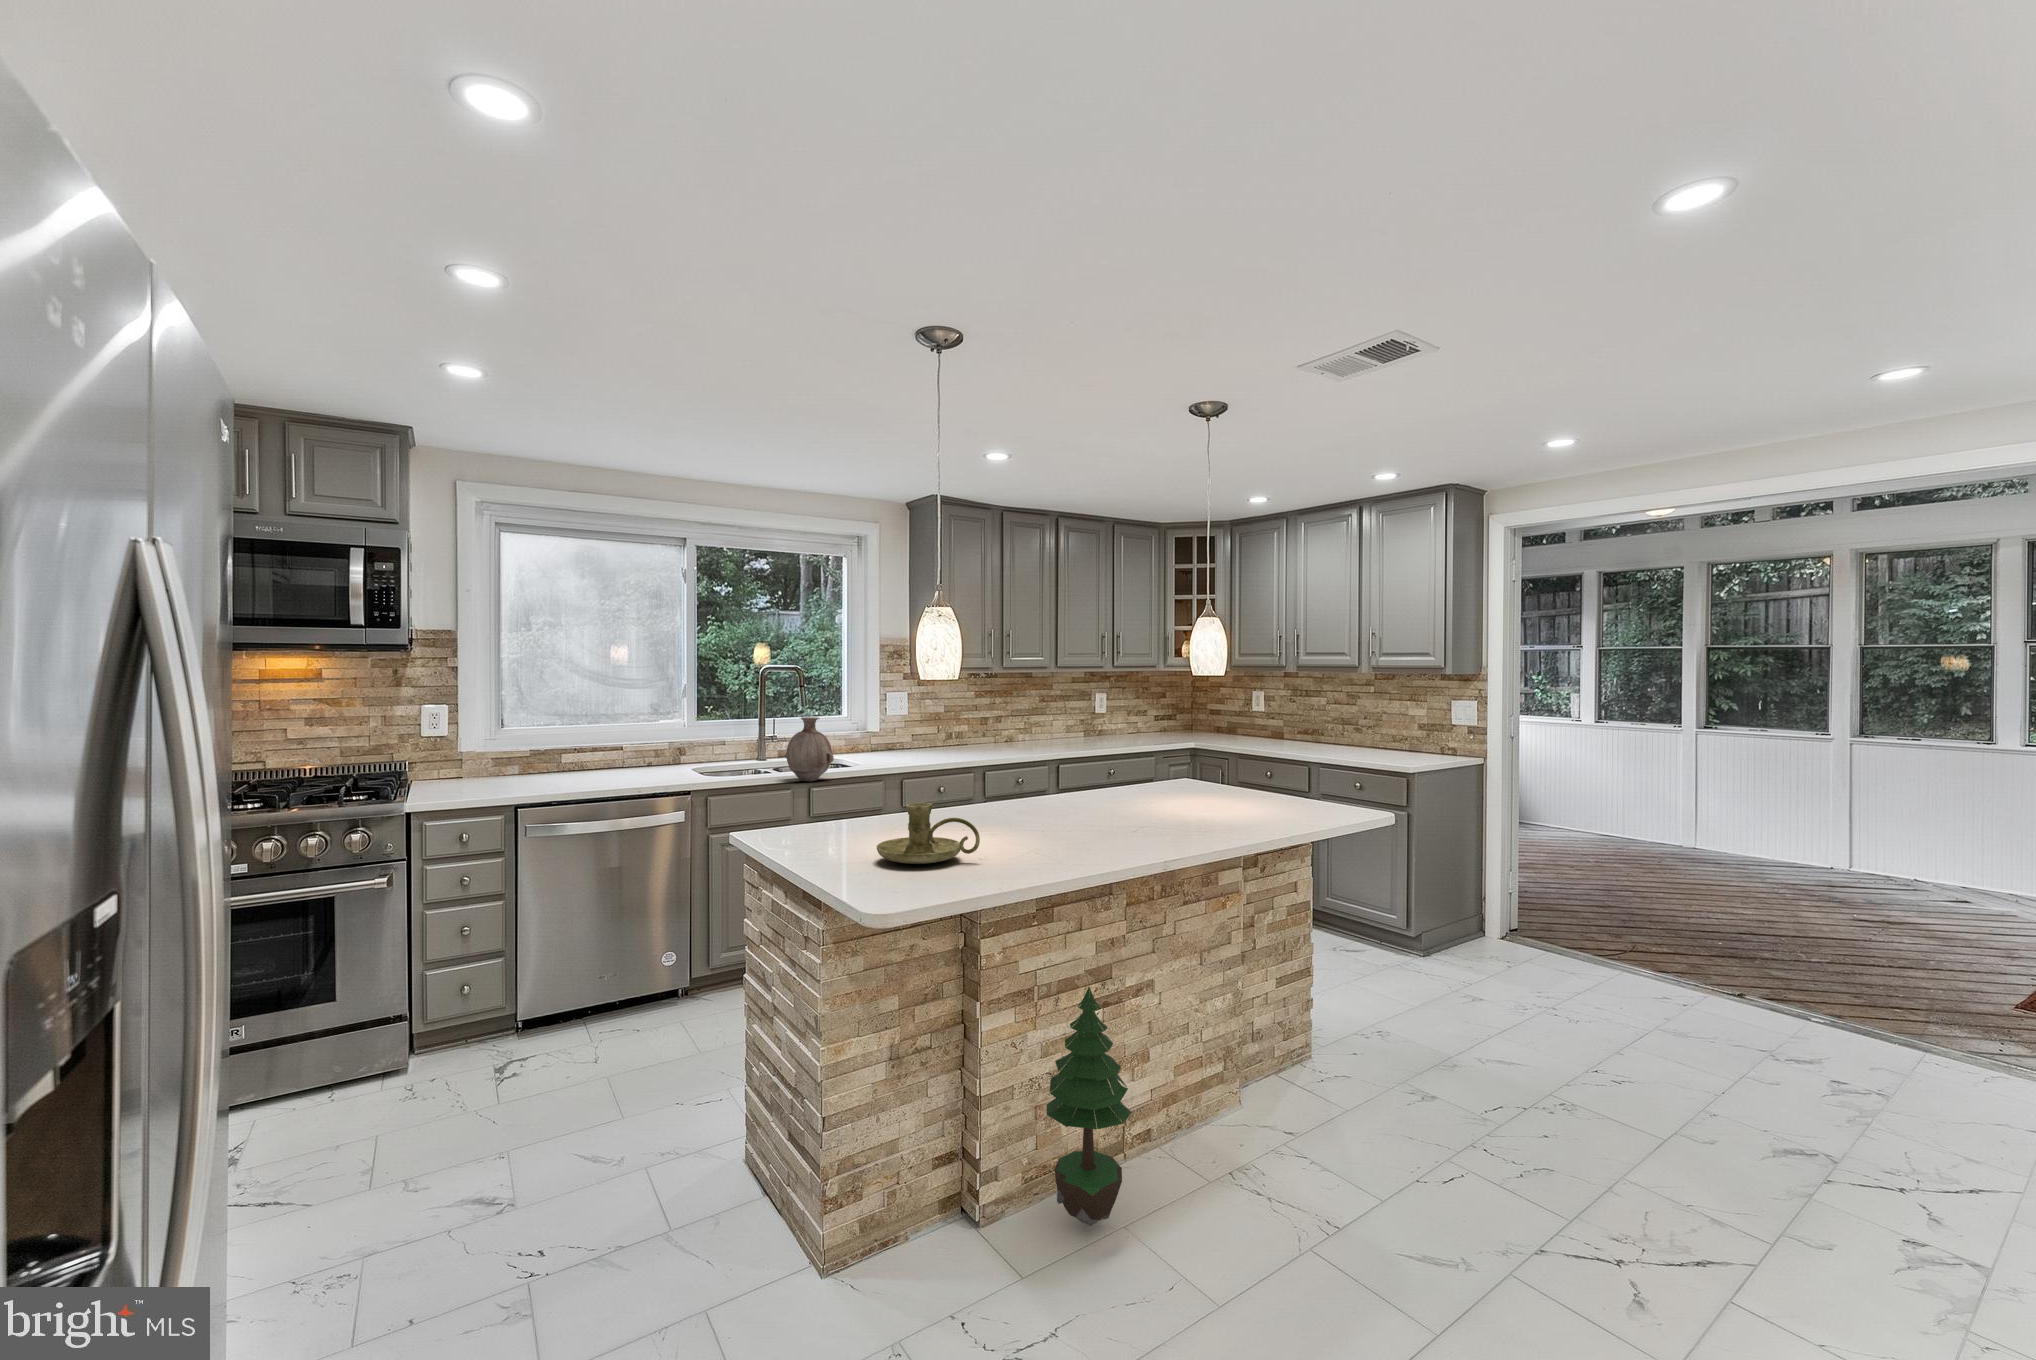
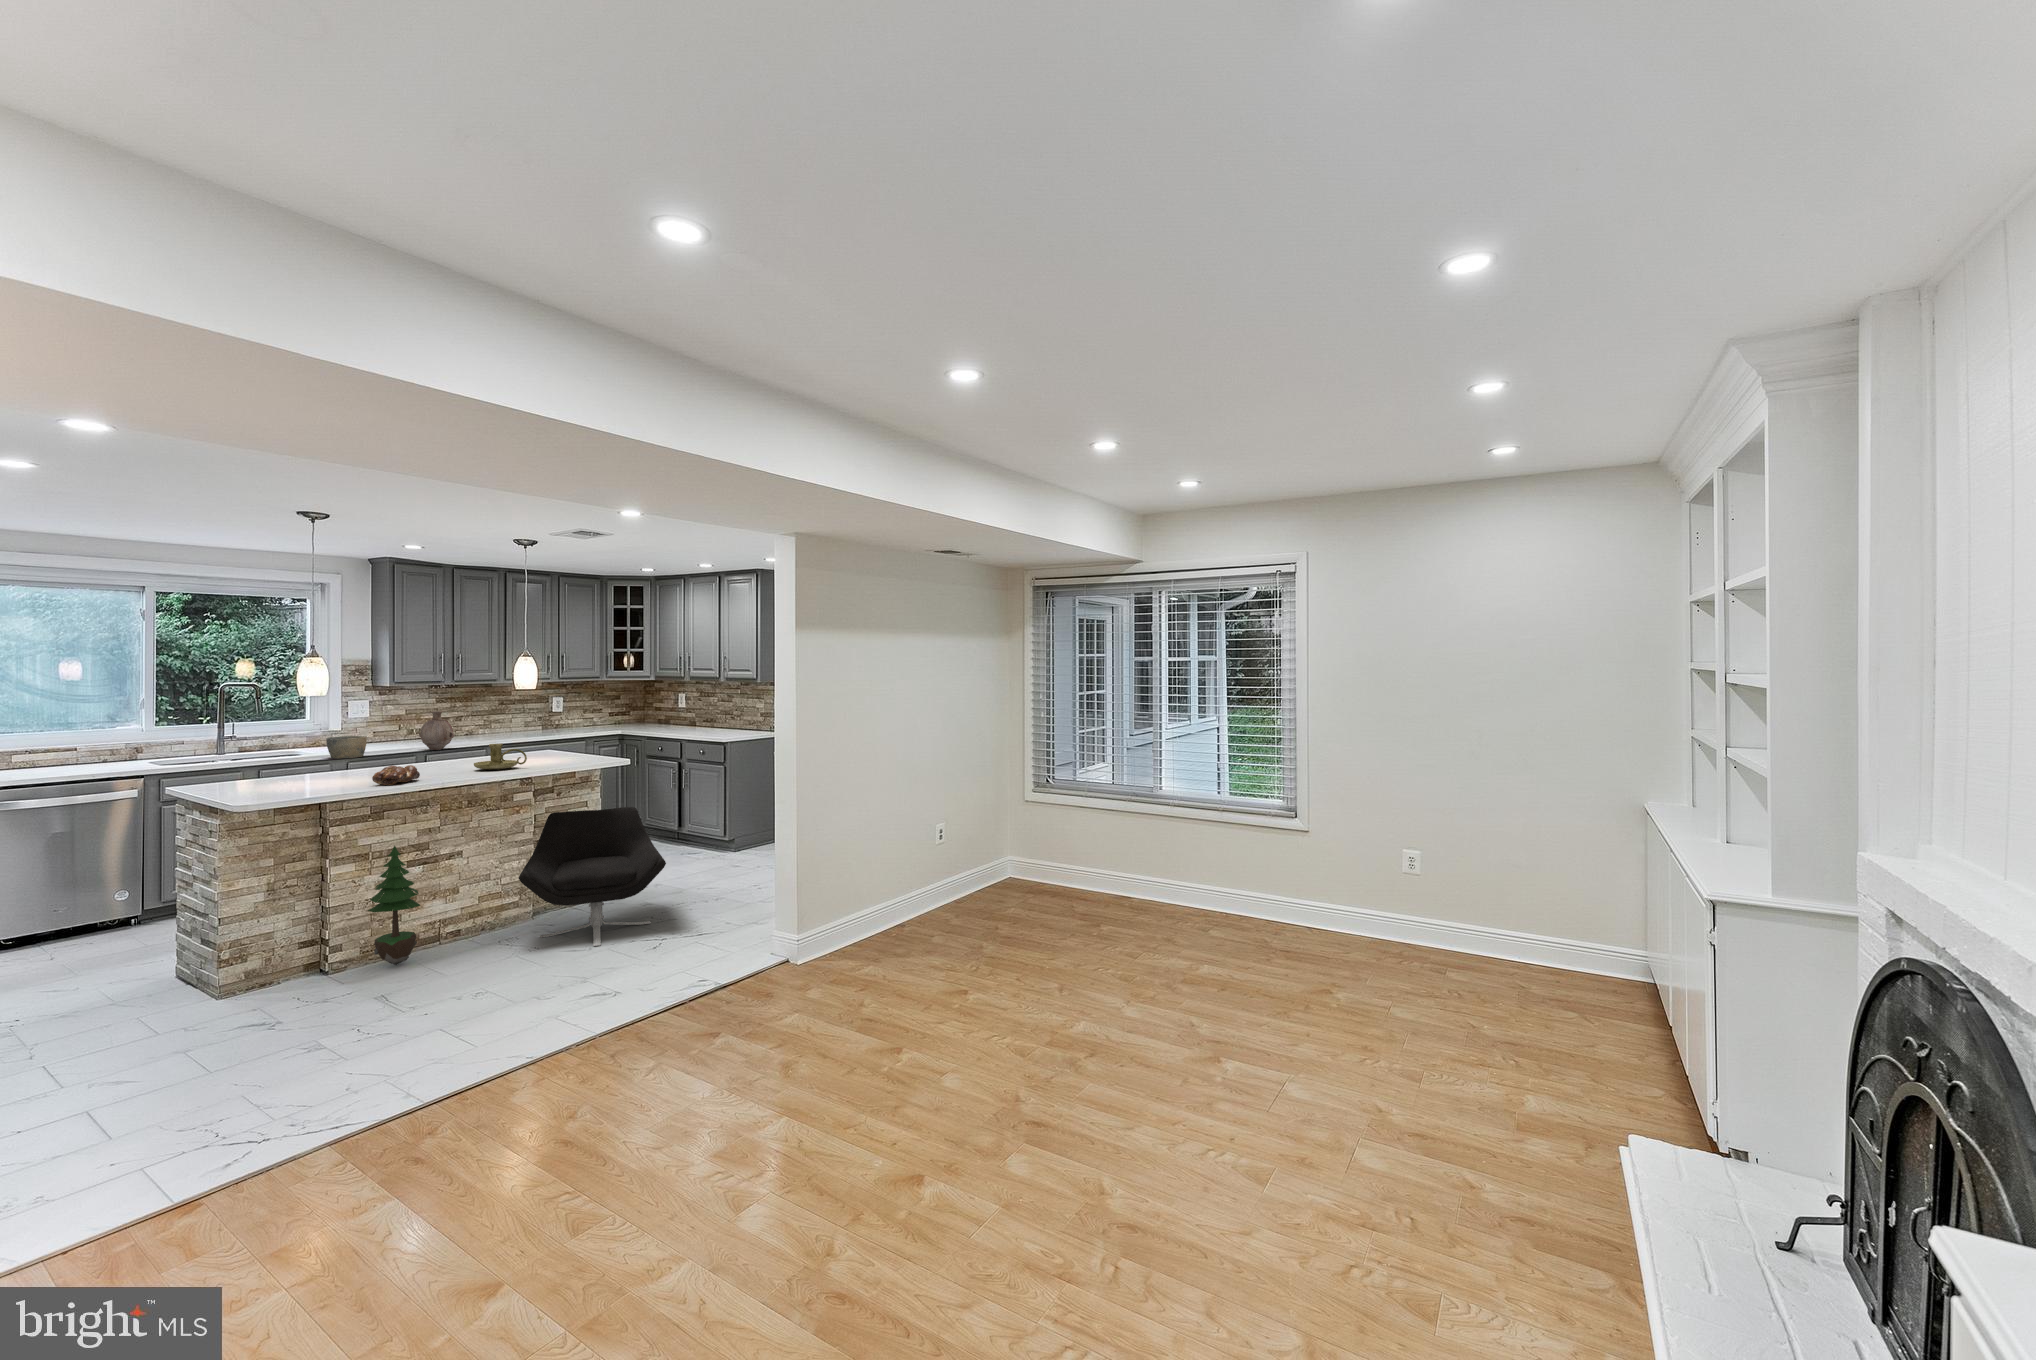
vase: present [785,717,834,782] -> present [419,711,455,750]
bowl: none [872,742,916,774] -> present [326,736,367,759]
candle holder: present [877,803,980,864] -> present [474,744,527,770]
bread loaf: none [1025,815,1085,855] -> present [372,765,420,785]
lounge chair: none [1246,907,1567,1247] -> present [519,807,666,946]

